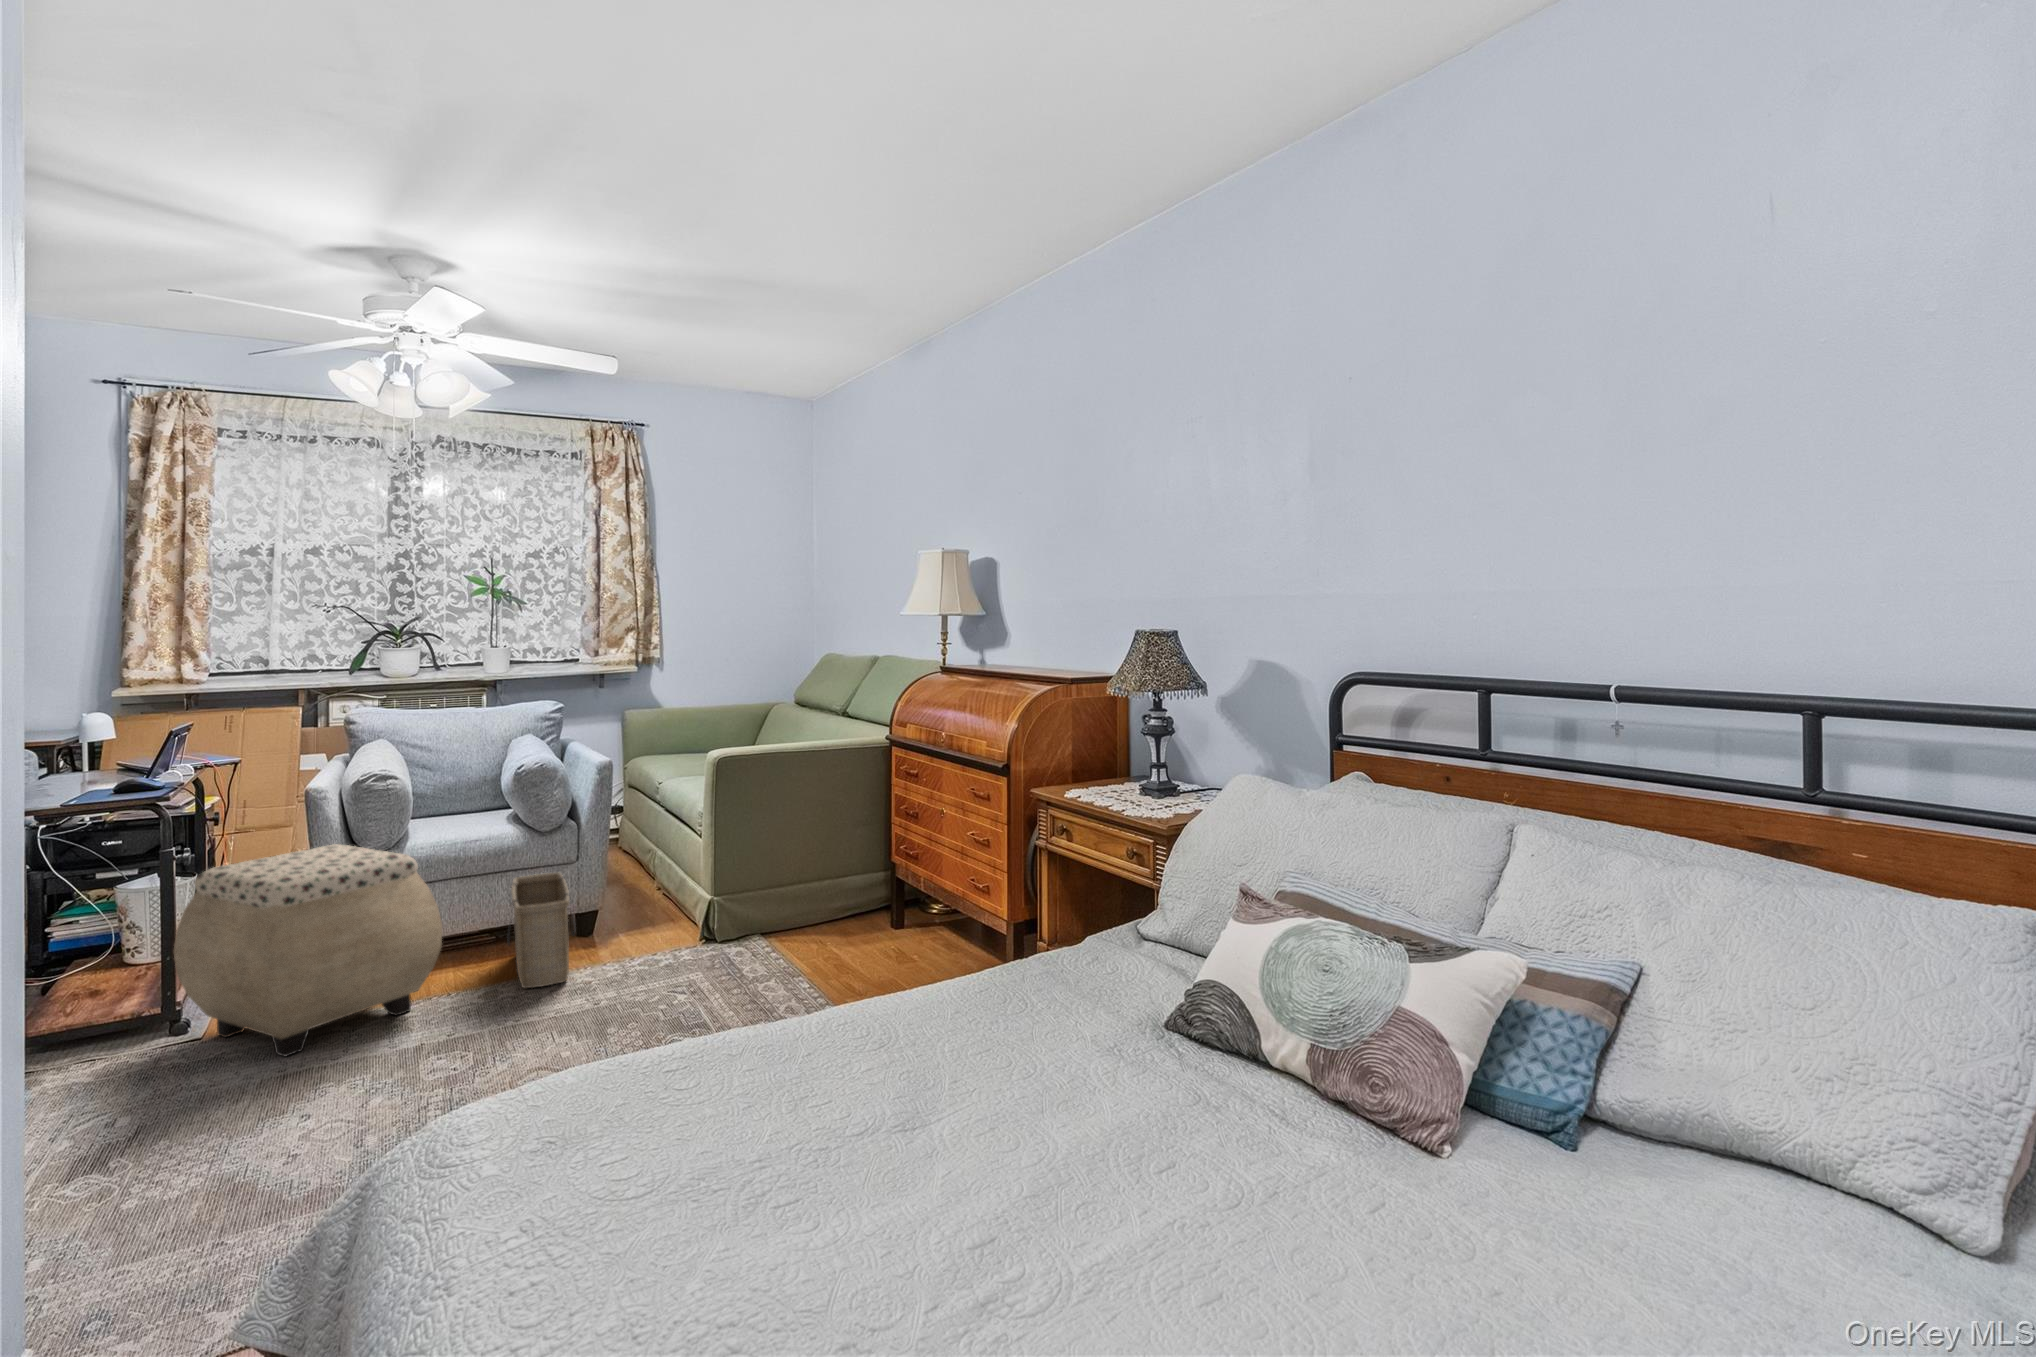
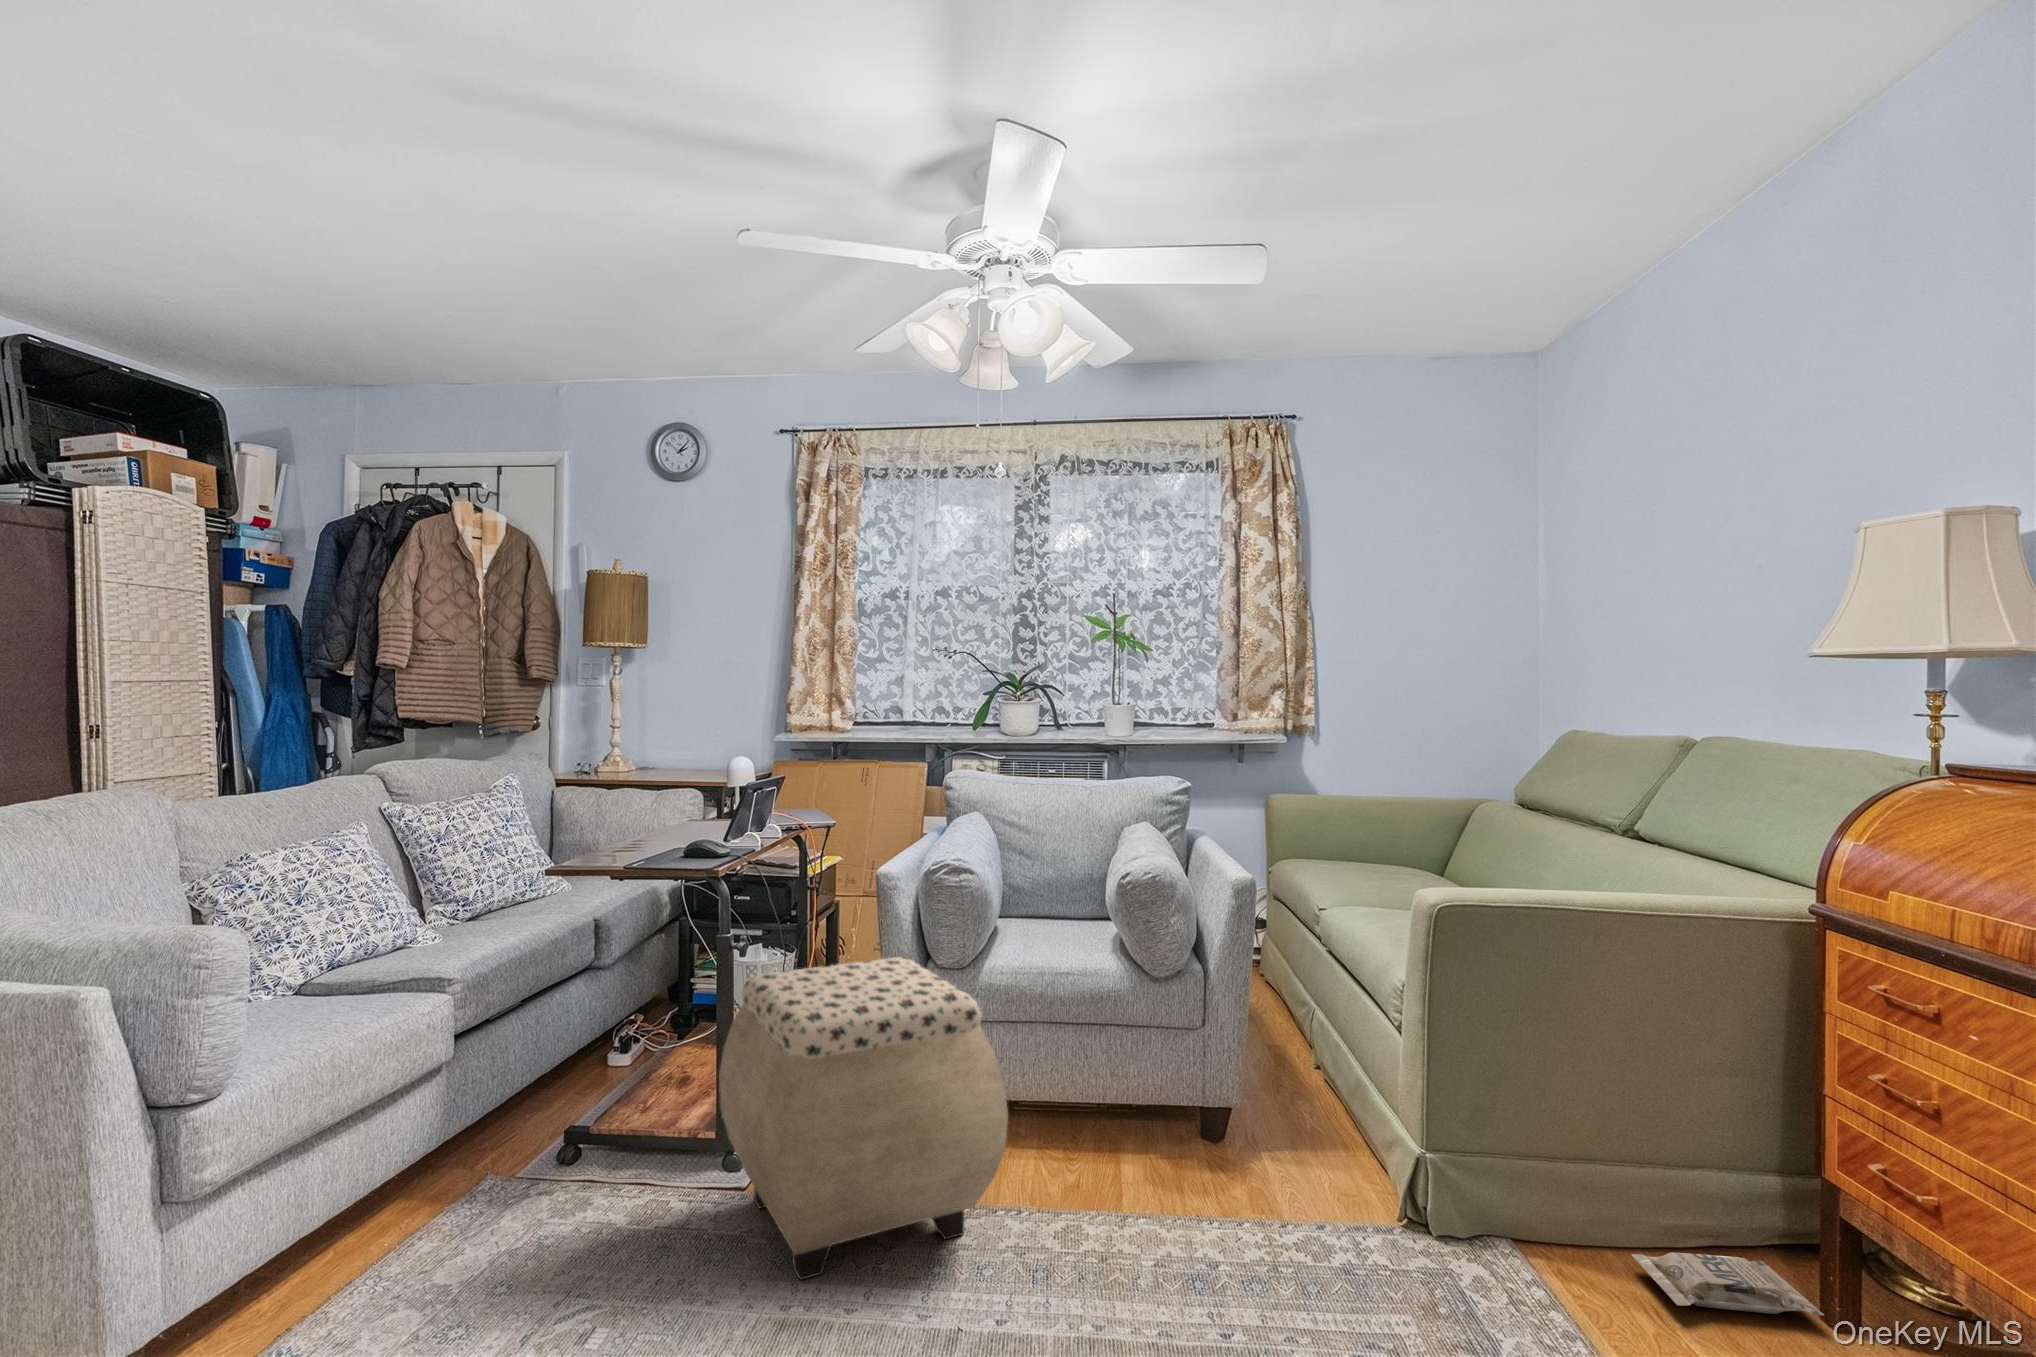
basket: present [507,873,576,988] -> none [1097,1037,1195,1245]
bag: none [820,917,896,941] -> present [1632,1252,1824,1315]

